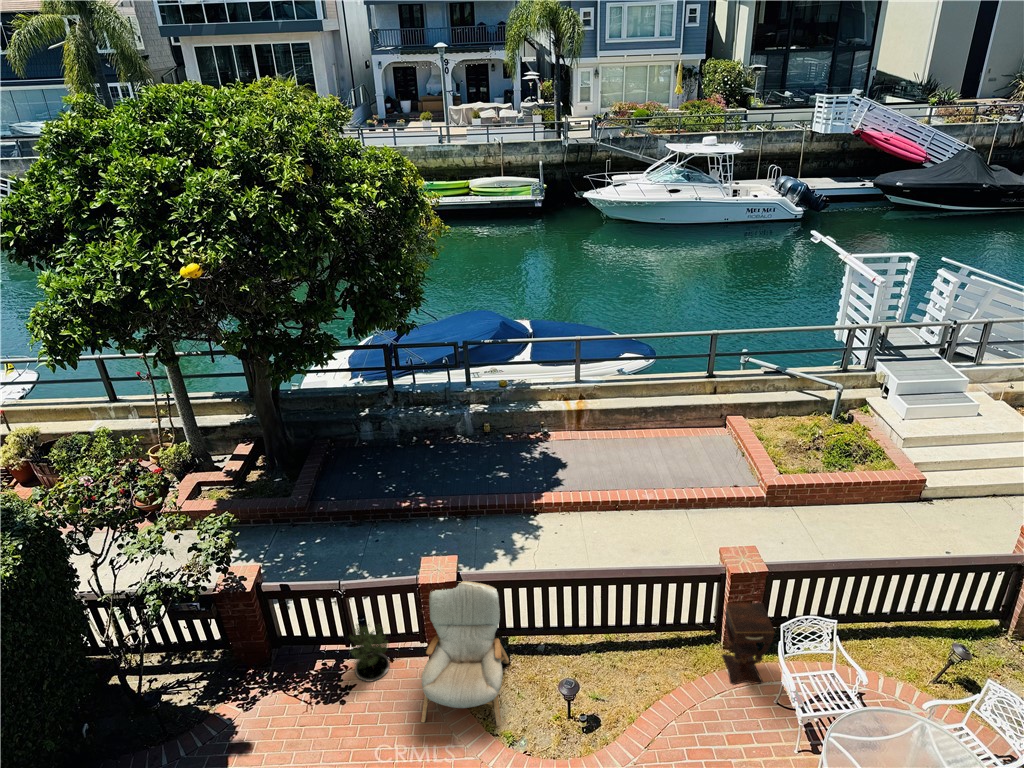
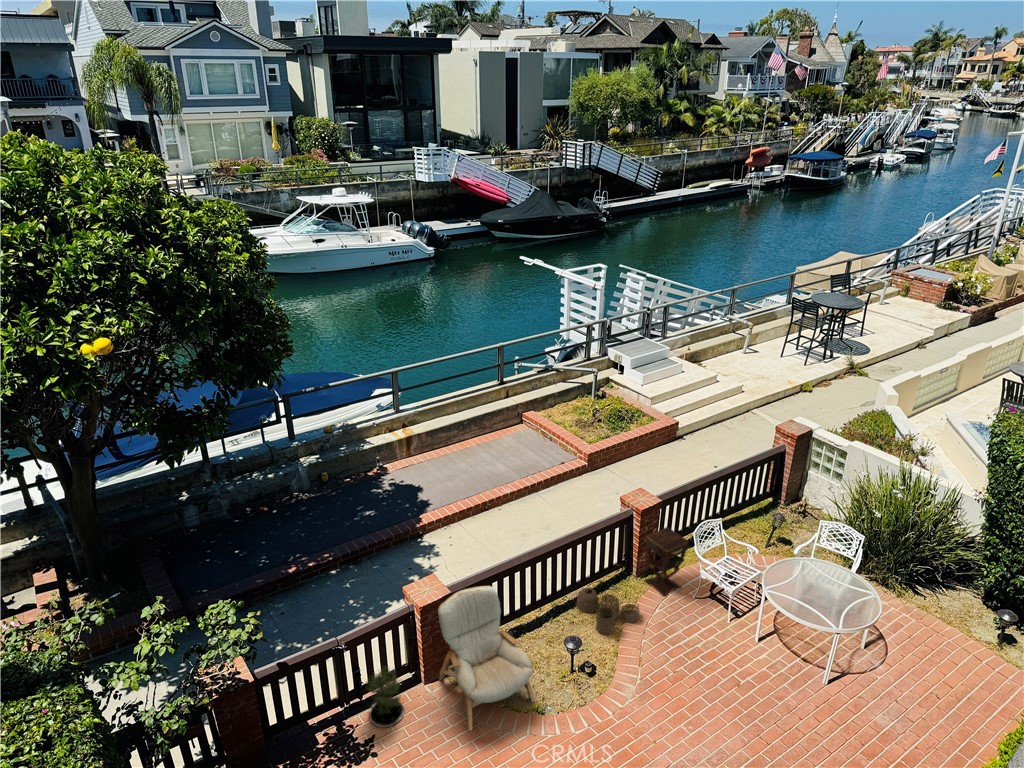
woven basket: none [621,633,683,697] -> present [577,588,639,634]

